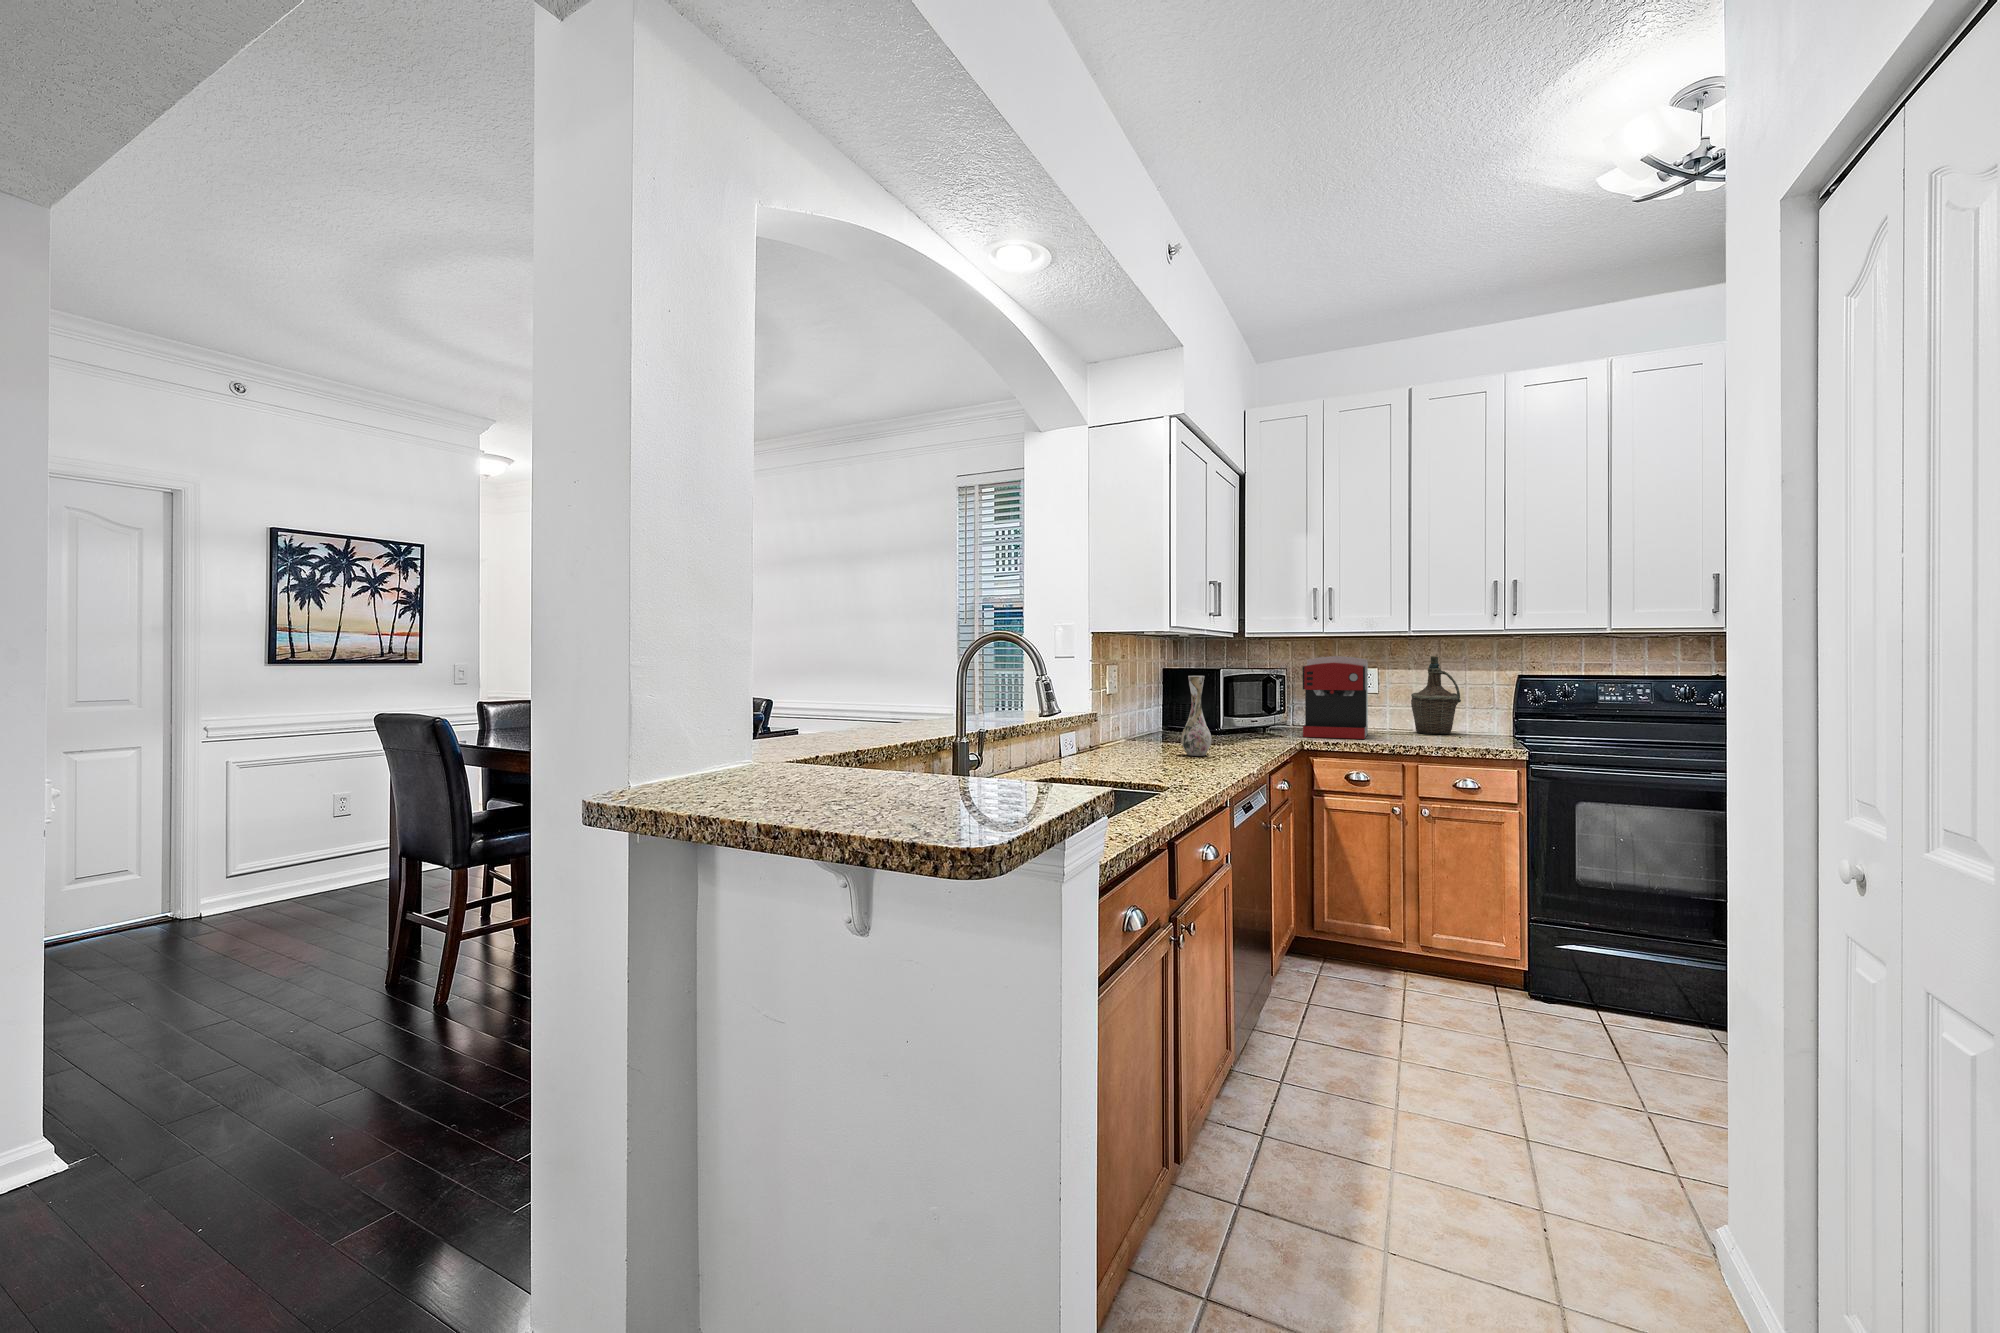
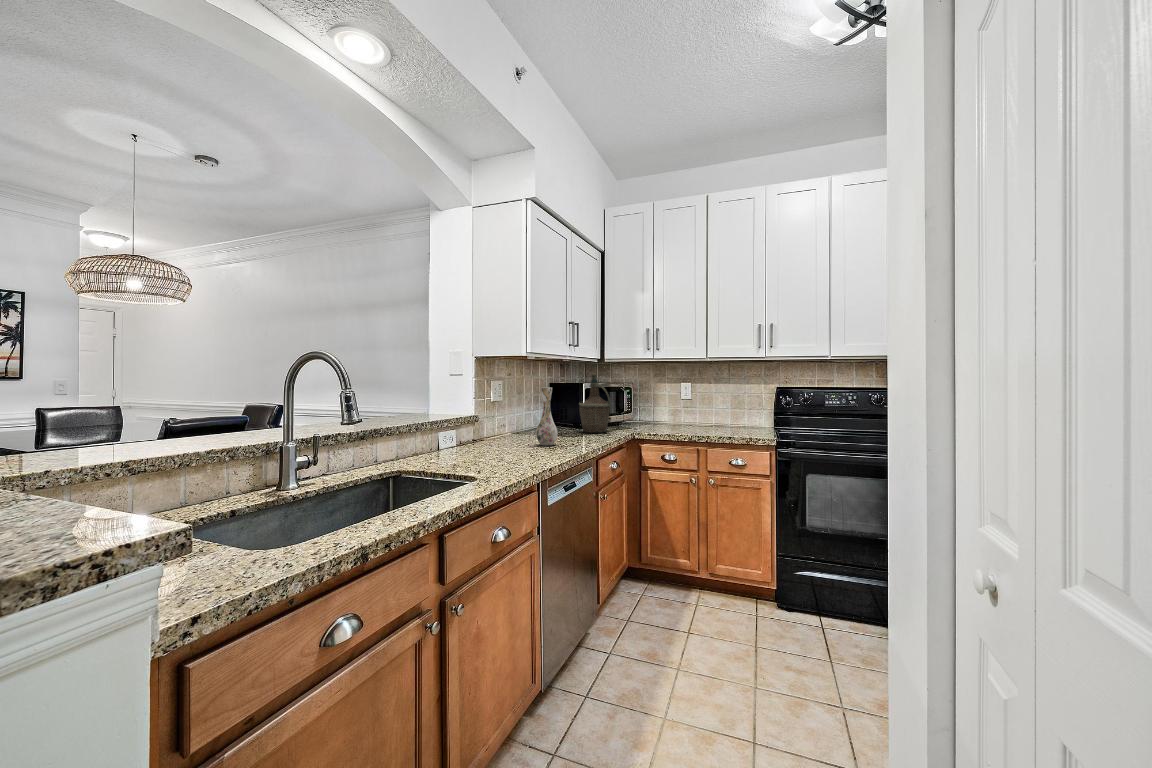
coffee maker: present [1303,656,1368,739] -> none [638,374,683,430]
bottle: present [1411,656,1461,734] -> present [579,374,611,433]

